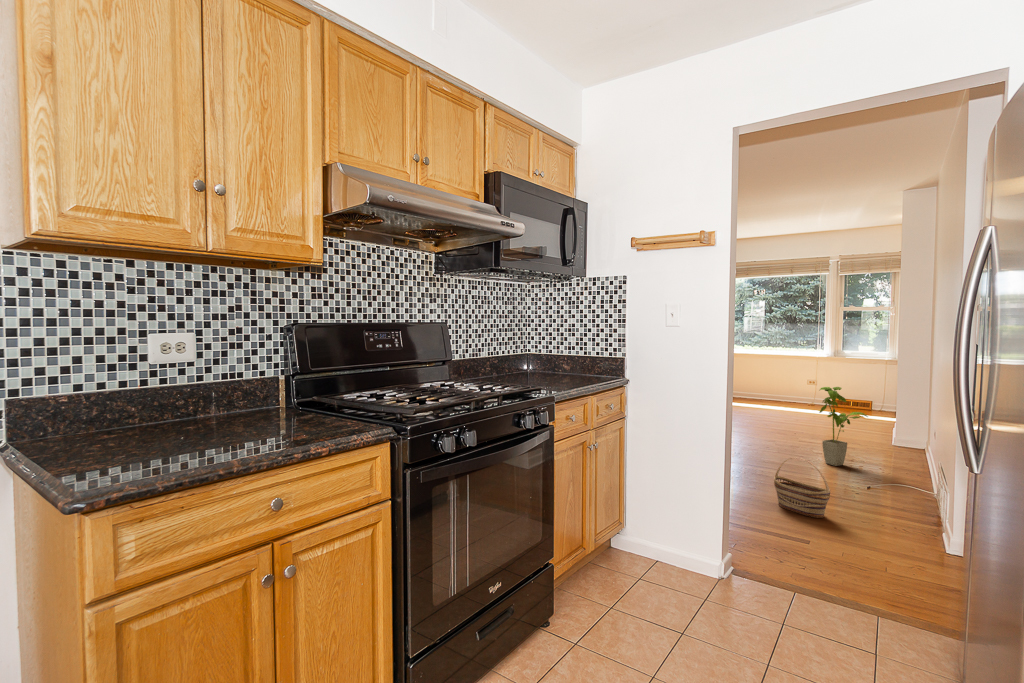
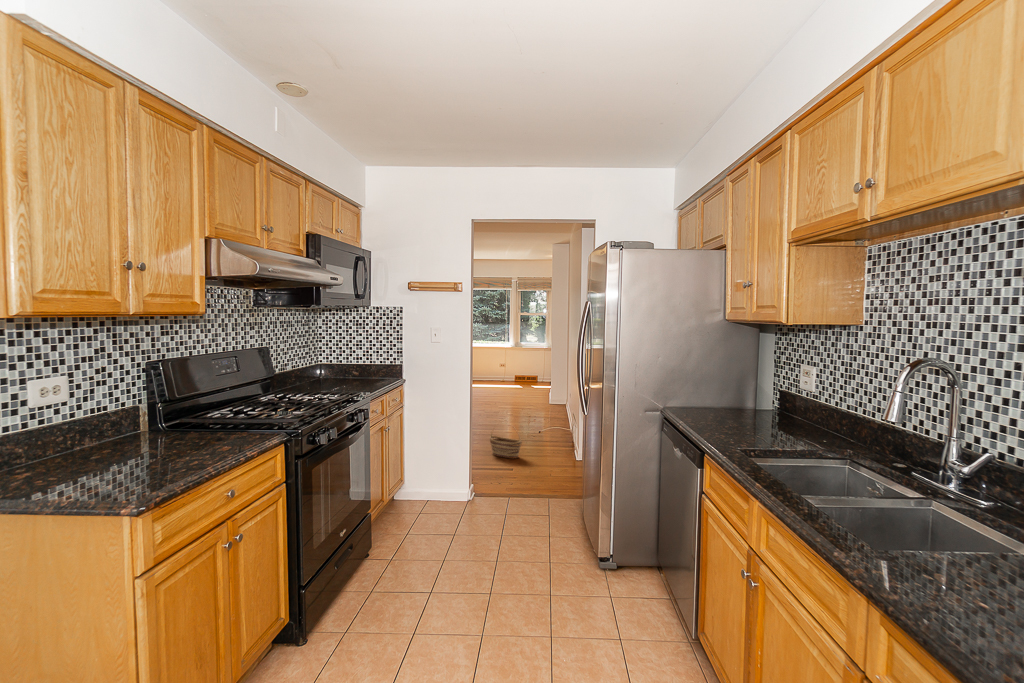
house plant: present [820,387,868,466] -> none [512,373,539,424]

